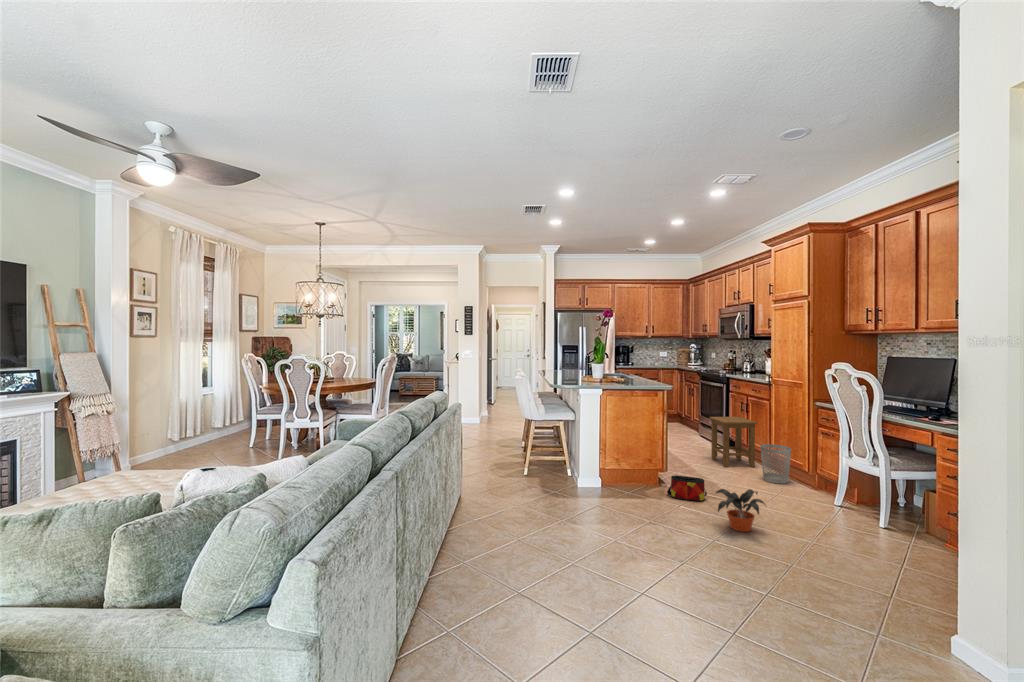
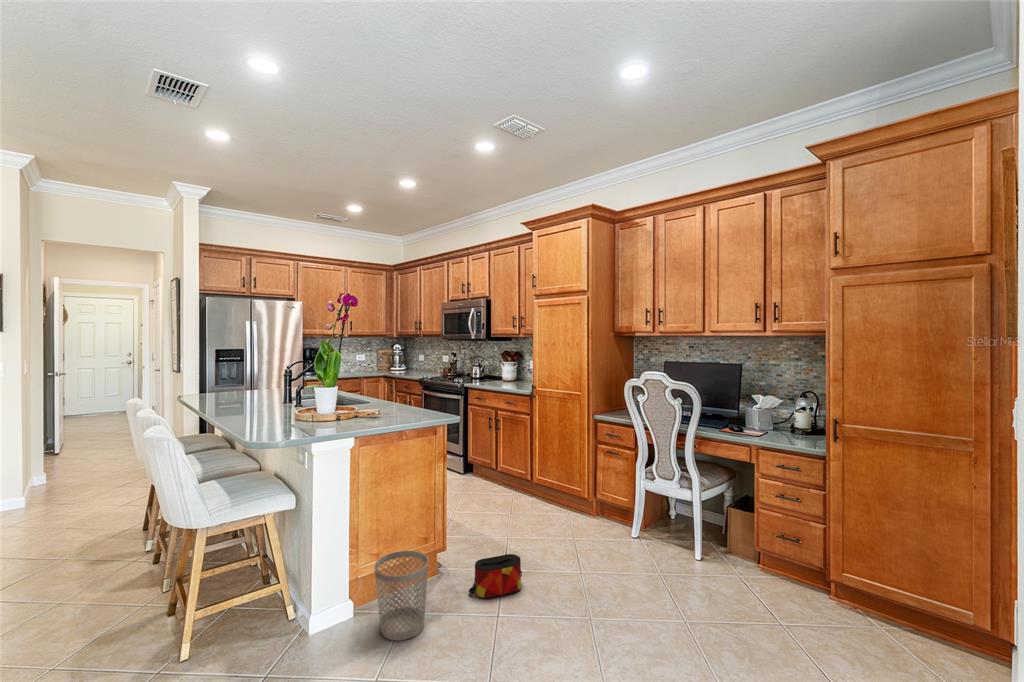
stool: present [710,417,757,467] -> none [464,439,521,511]
wastebasket: present [760,444,791,484] -> present [374,551,428,641]
potted plant: present [716,489,765,532] -> none [565,564,639,637]

